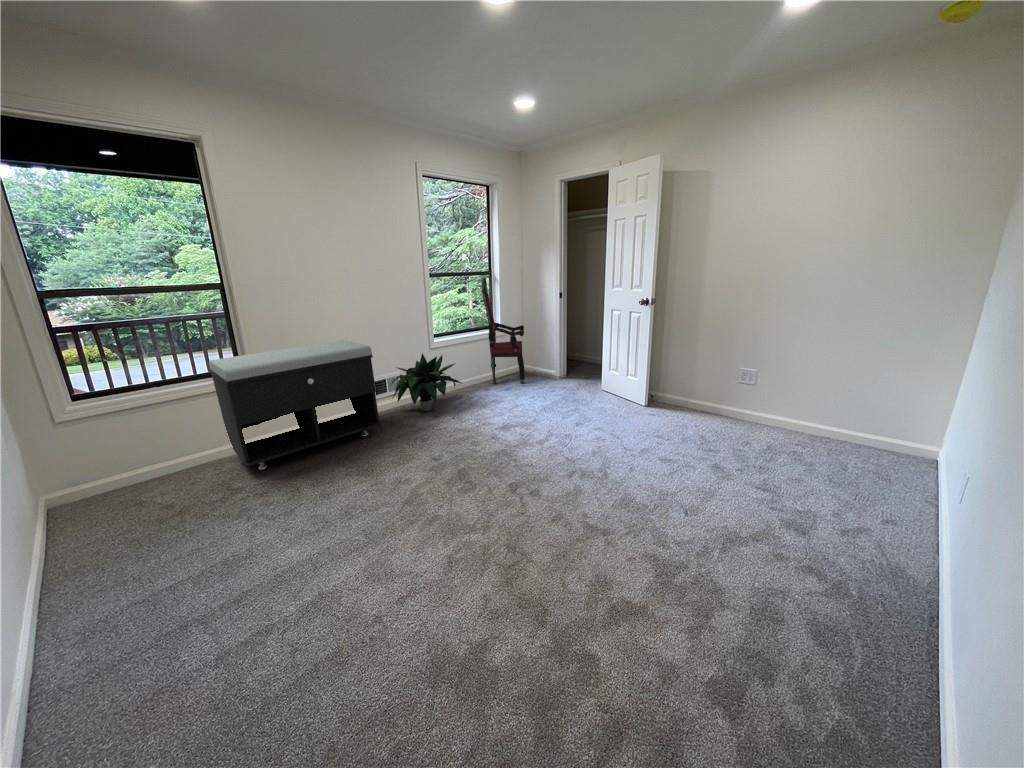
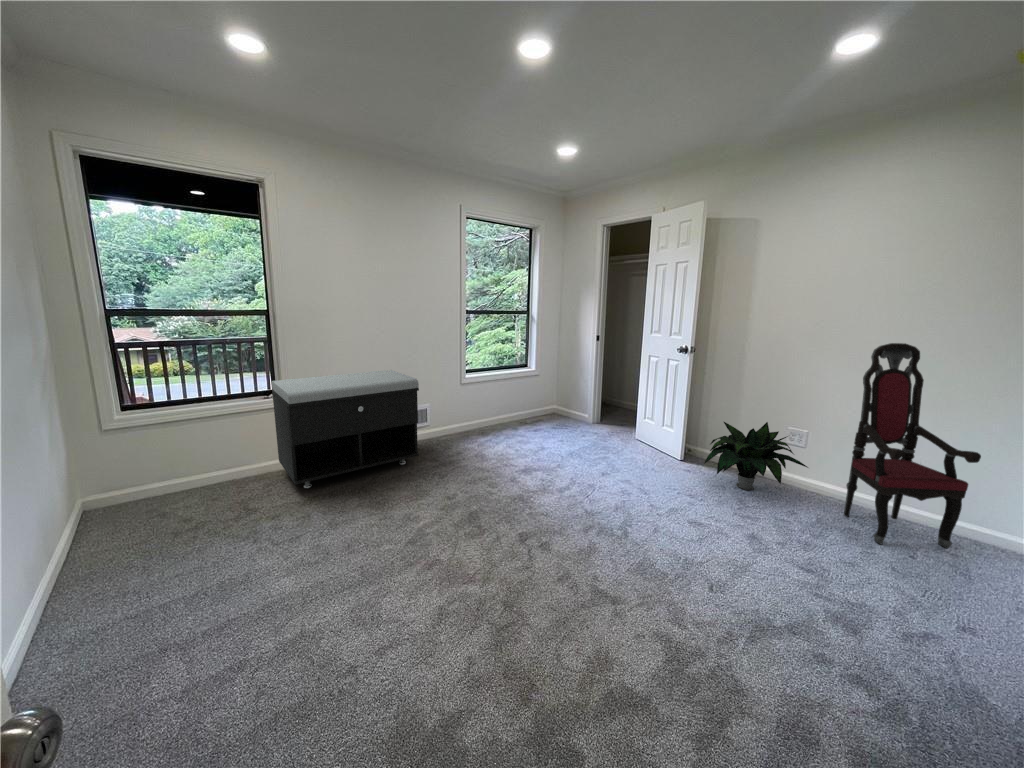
armchair: present [481,278,525,384] -> present [844,343,981,548]
potted plant: present [391,354,461,411] -> present [704,422,808,490]

